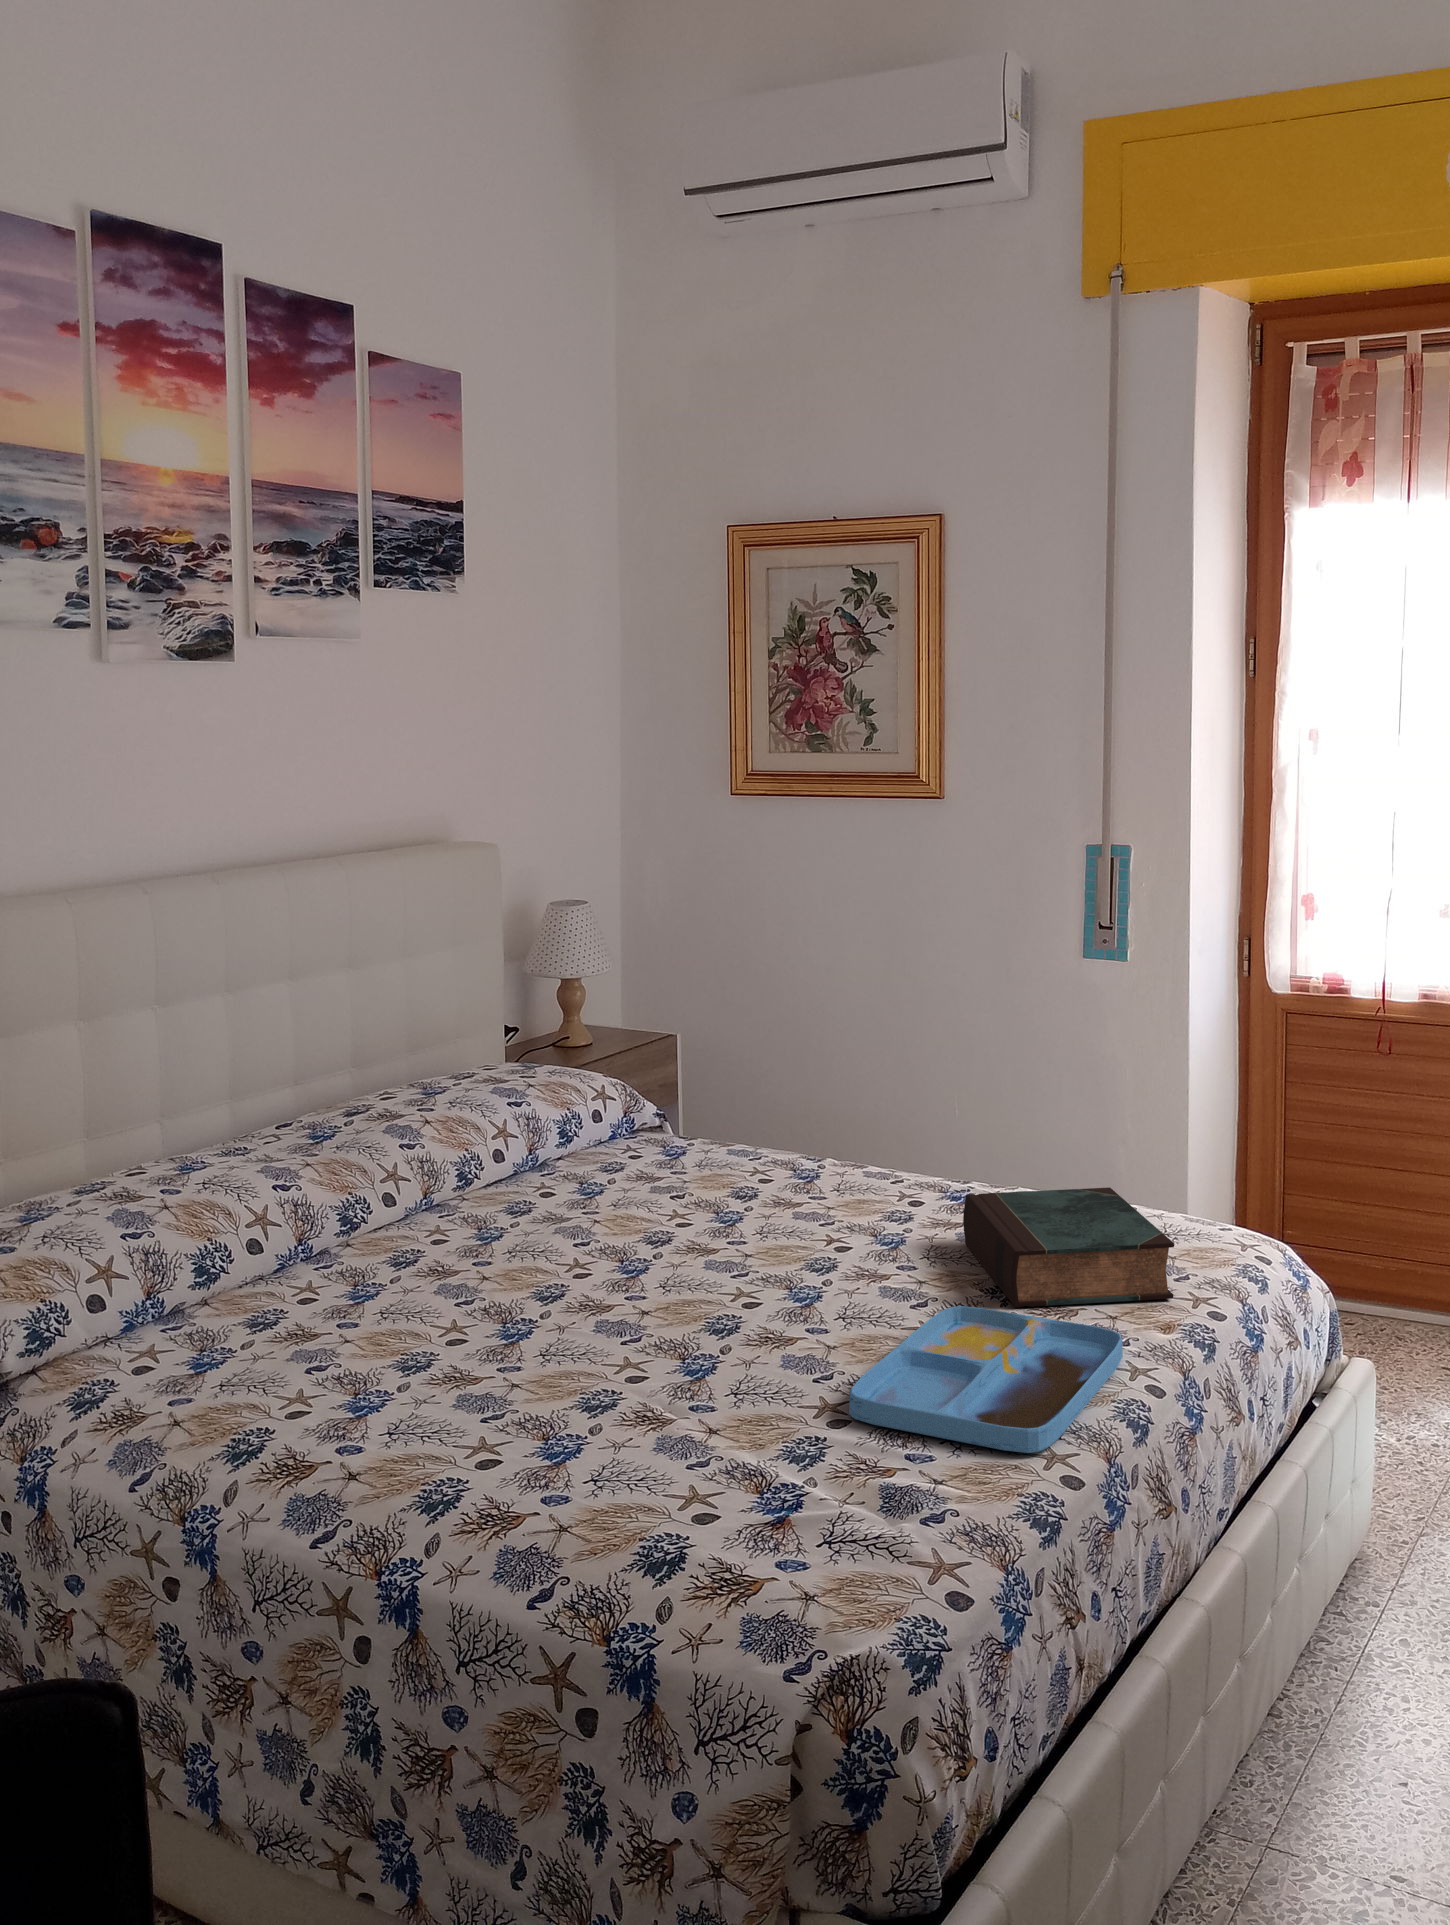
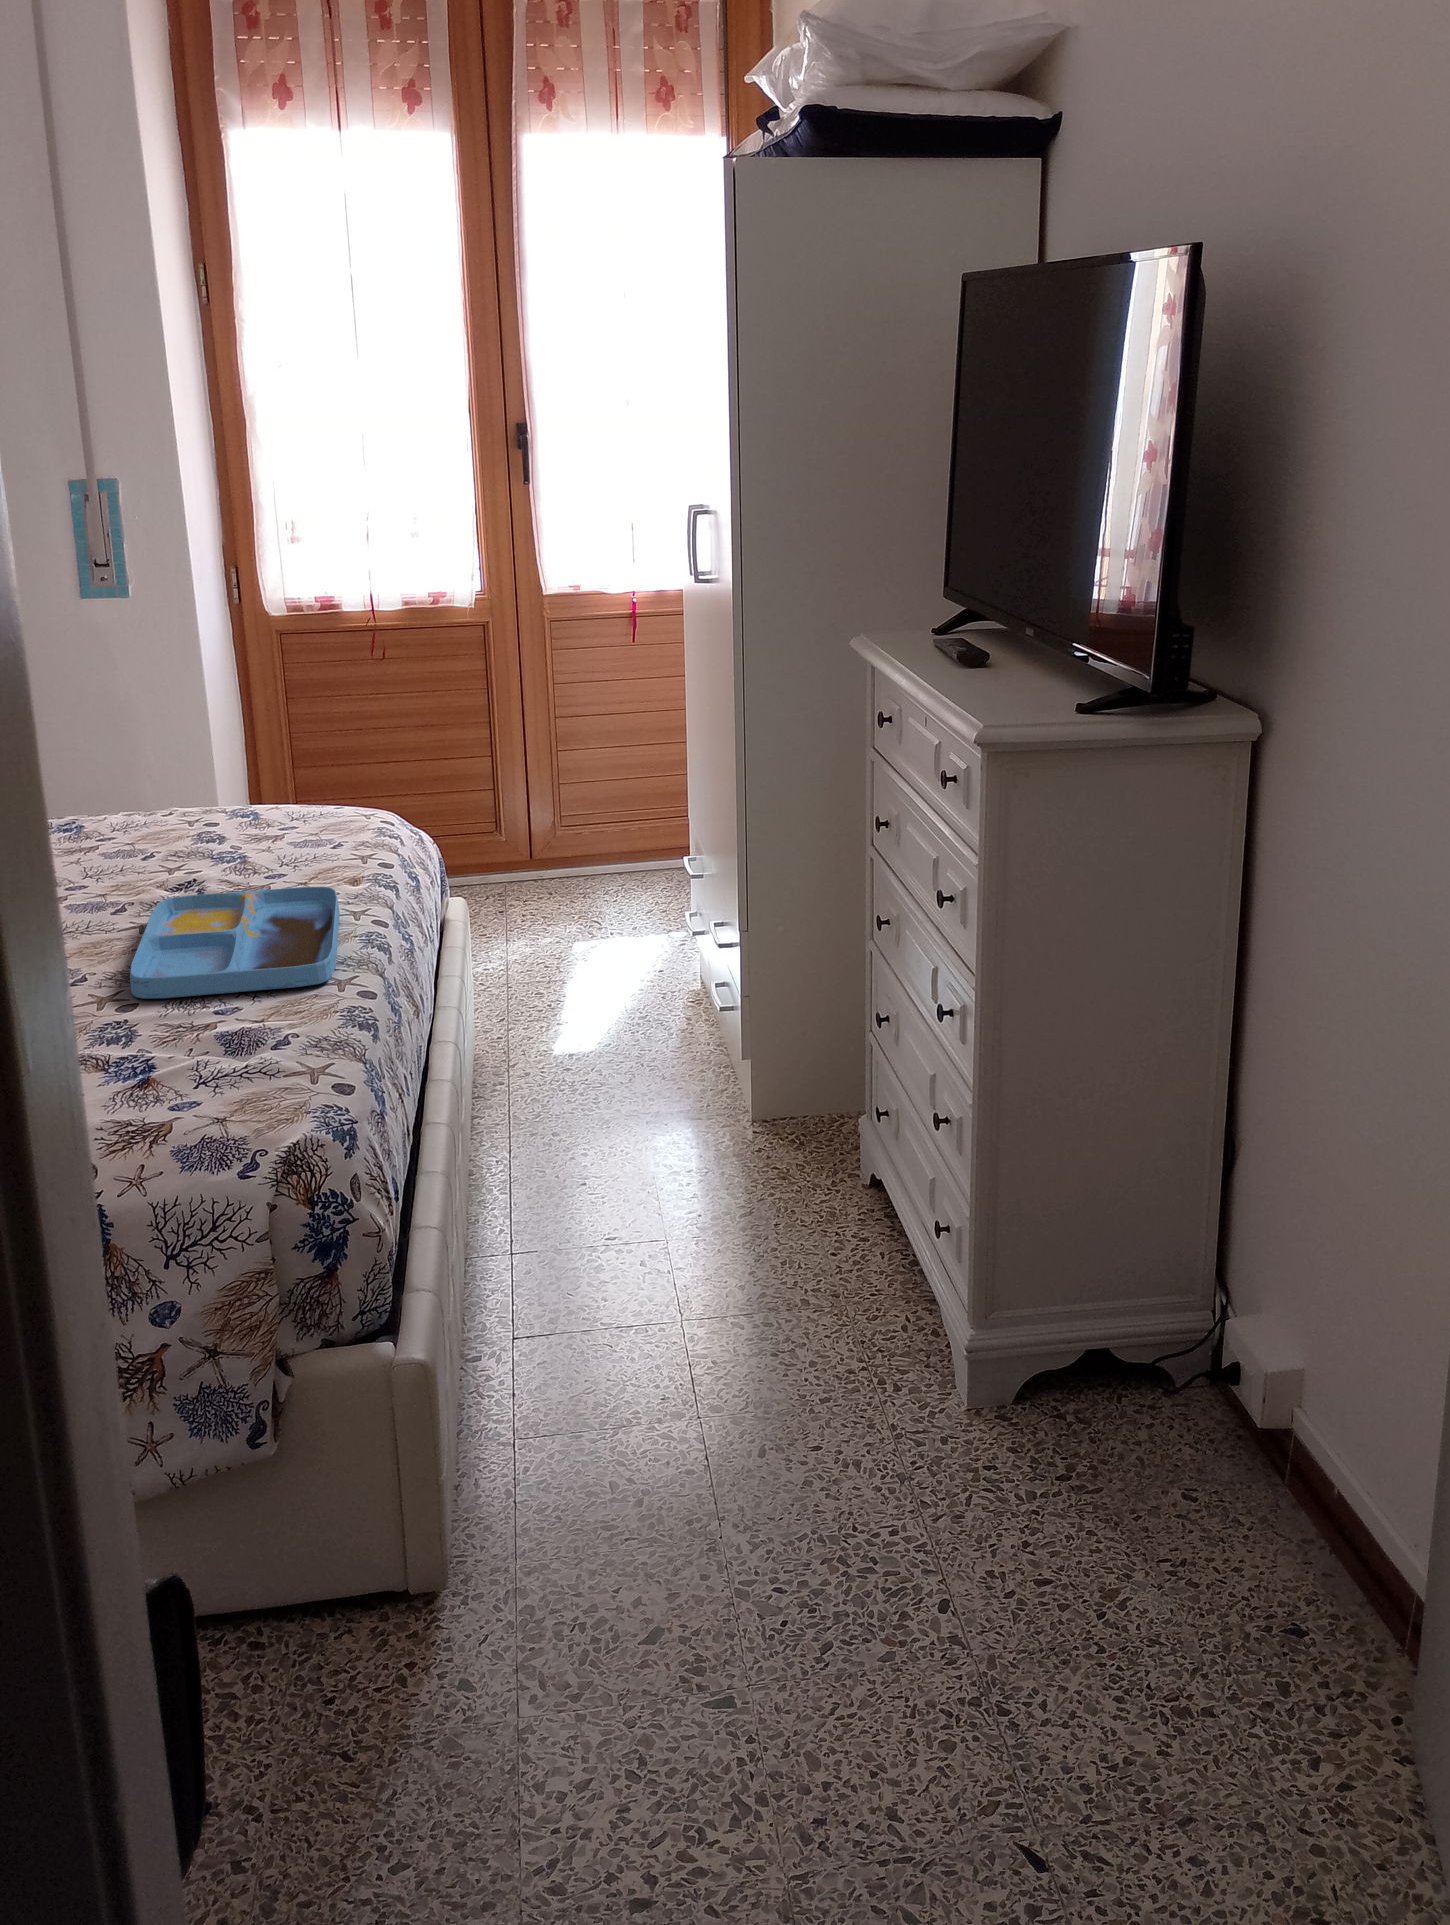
book: present [963,1187,1174,1307] -> none [113,783,342,893]

